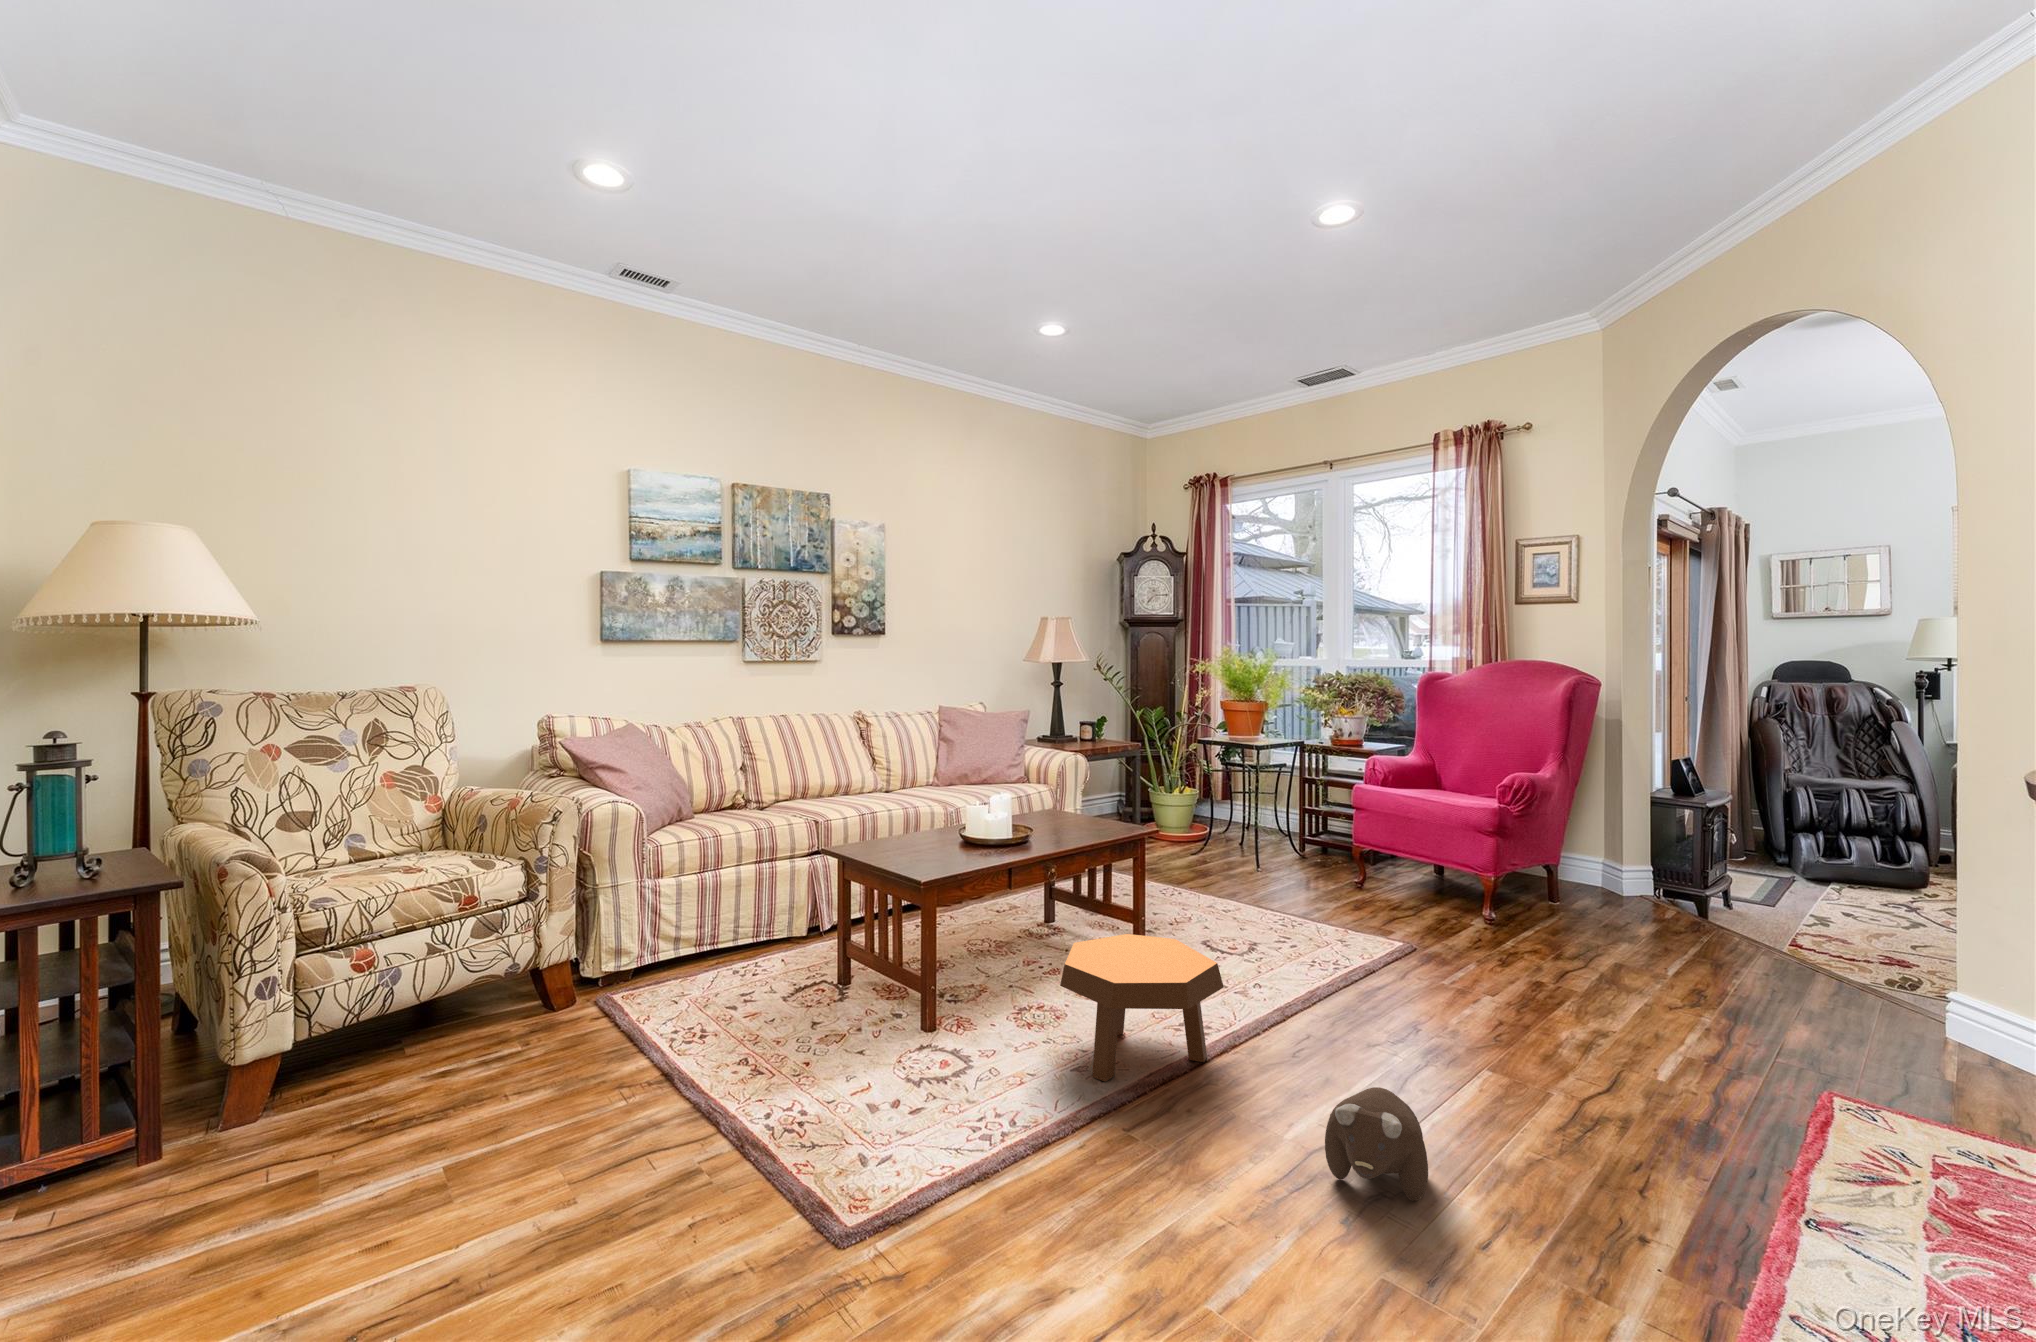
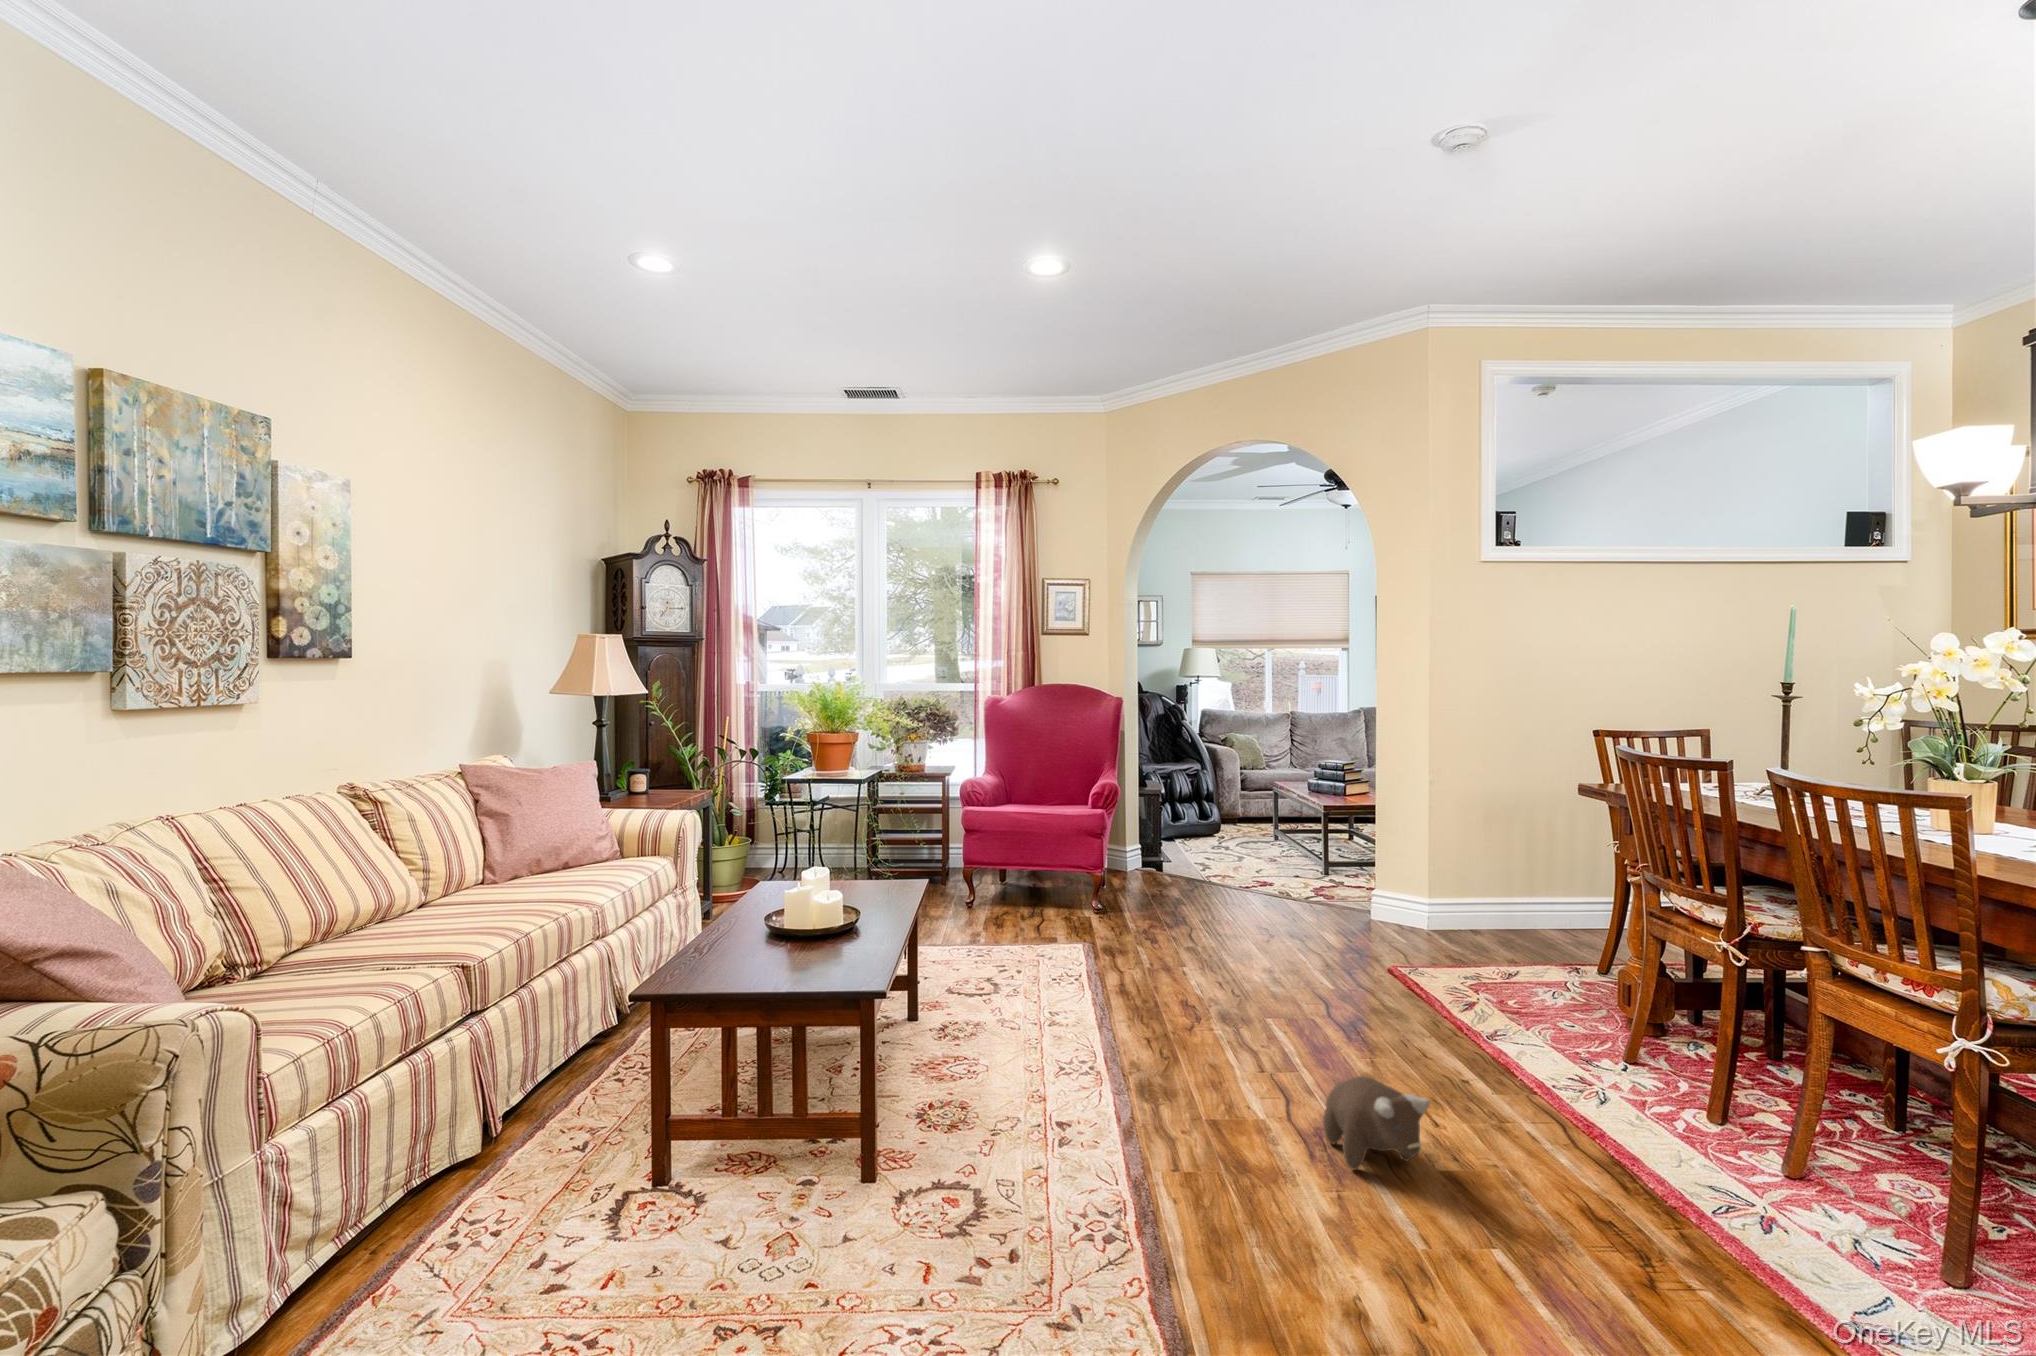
footstool: present [1060,934,1224,1082] -> none [977,998,1155,1177]

